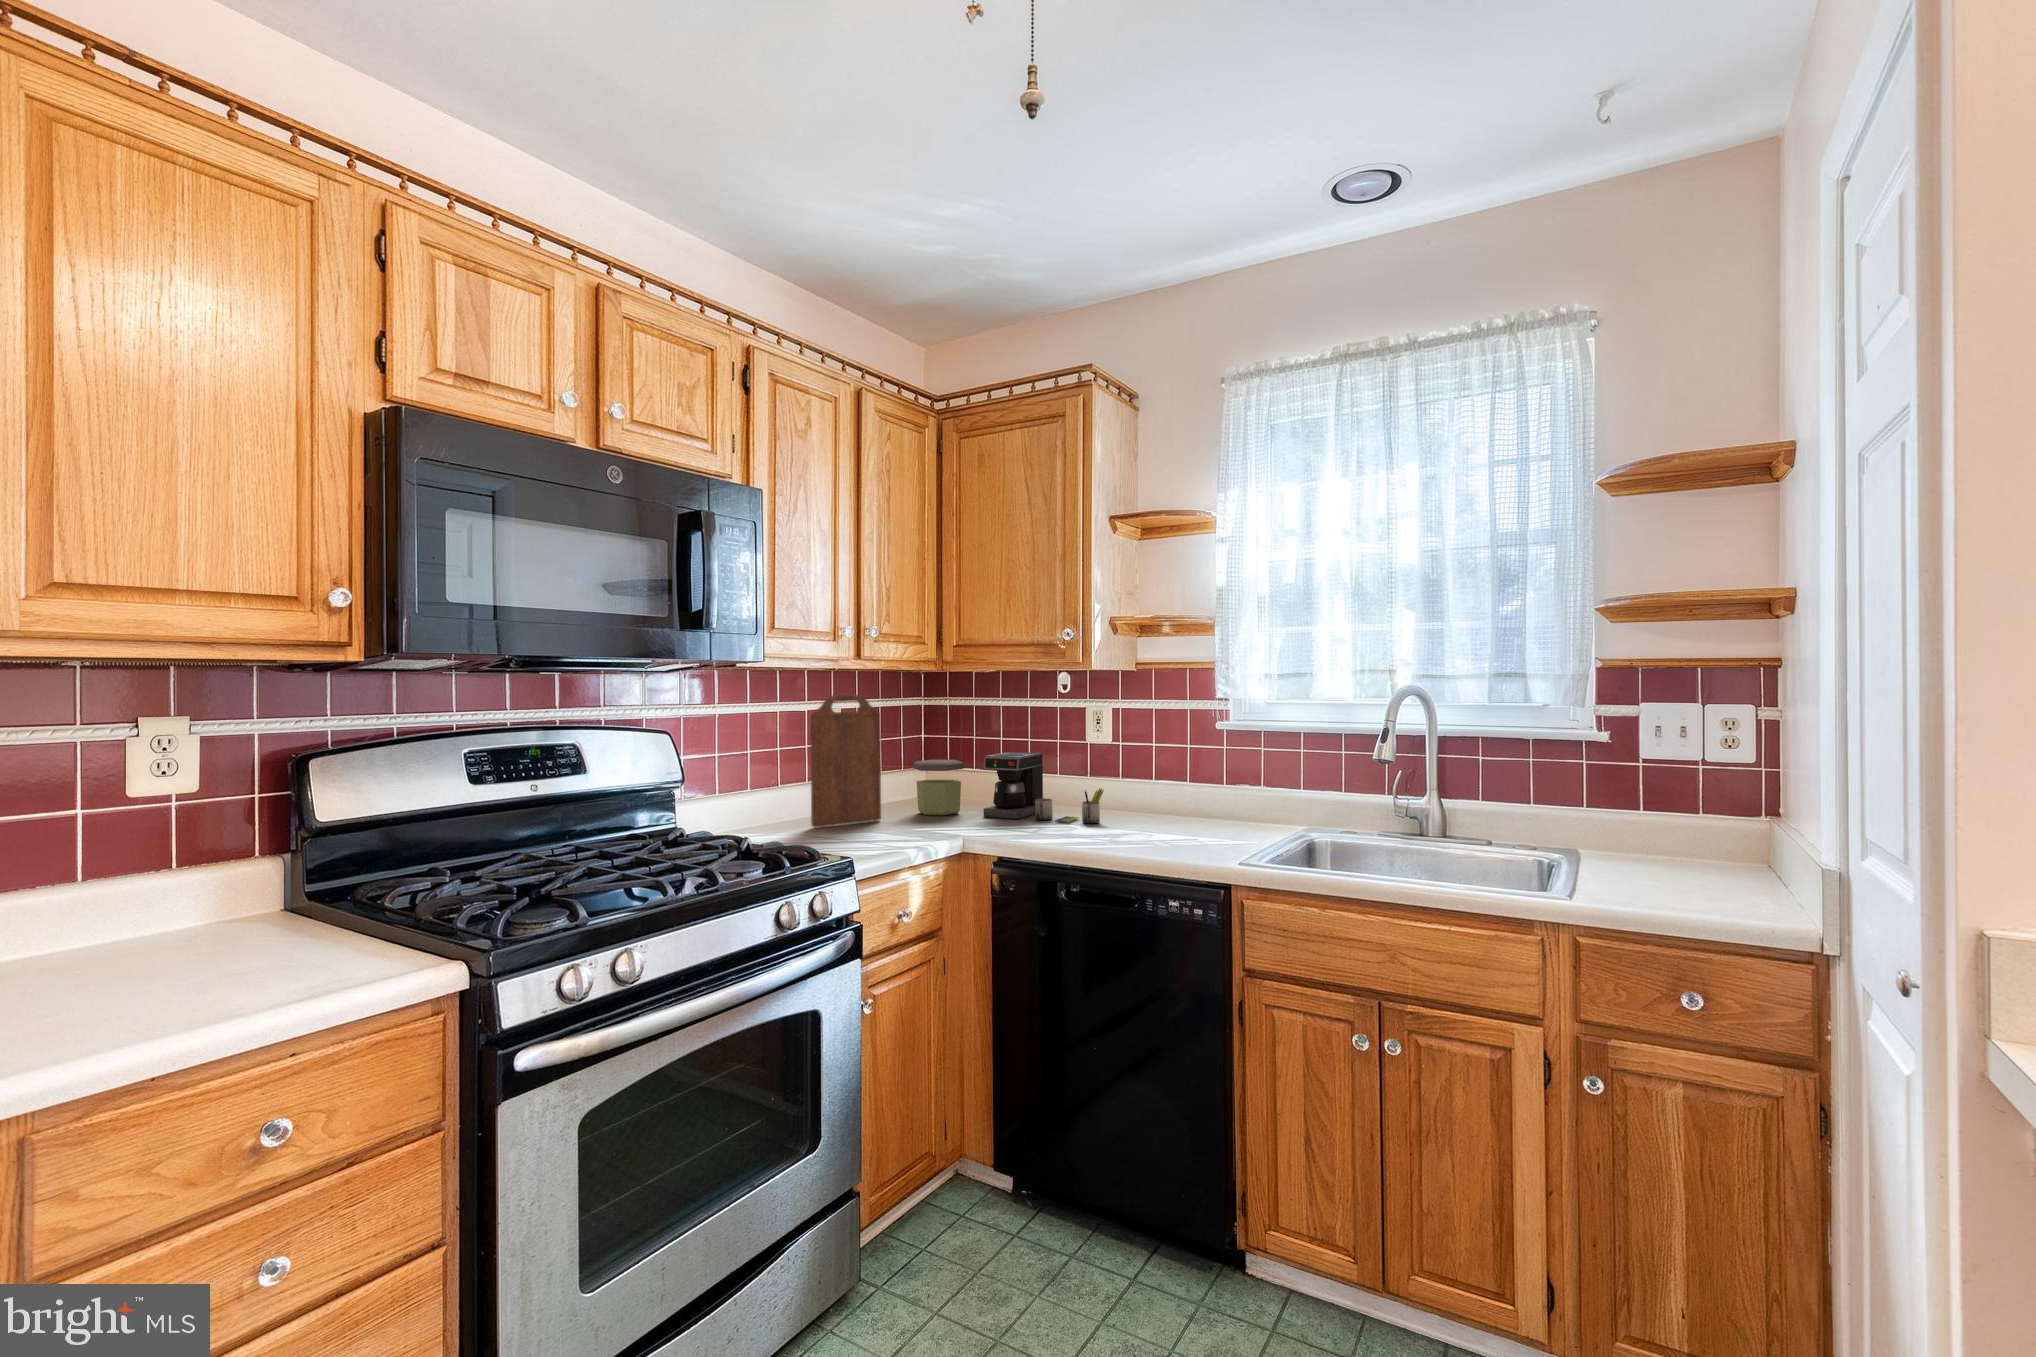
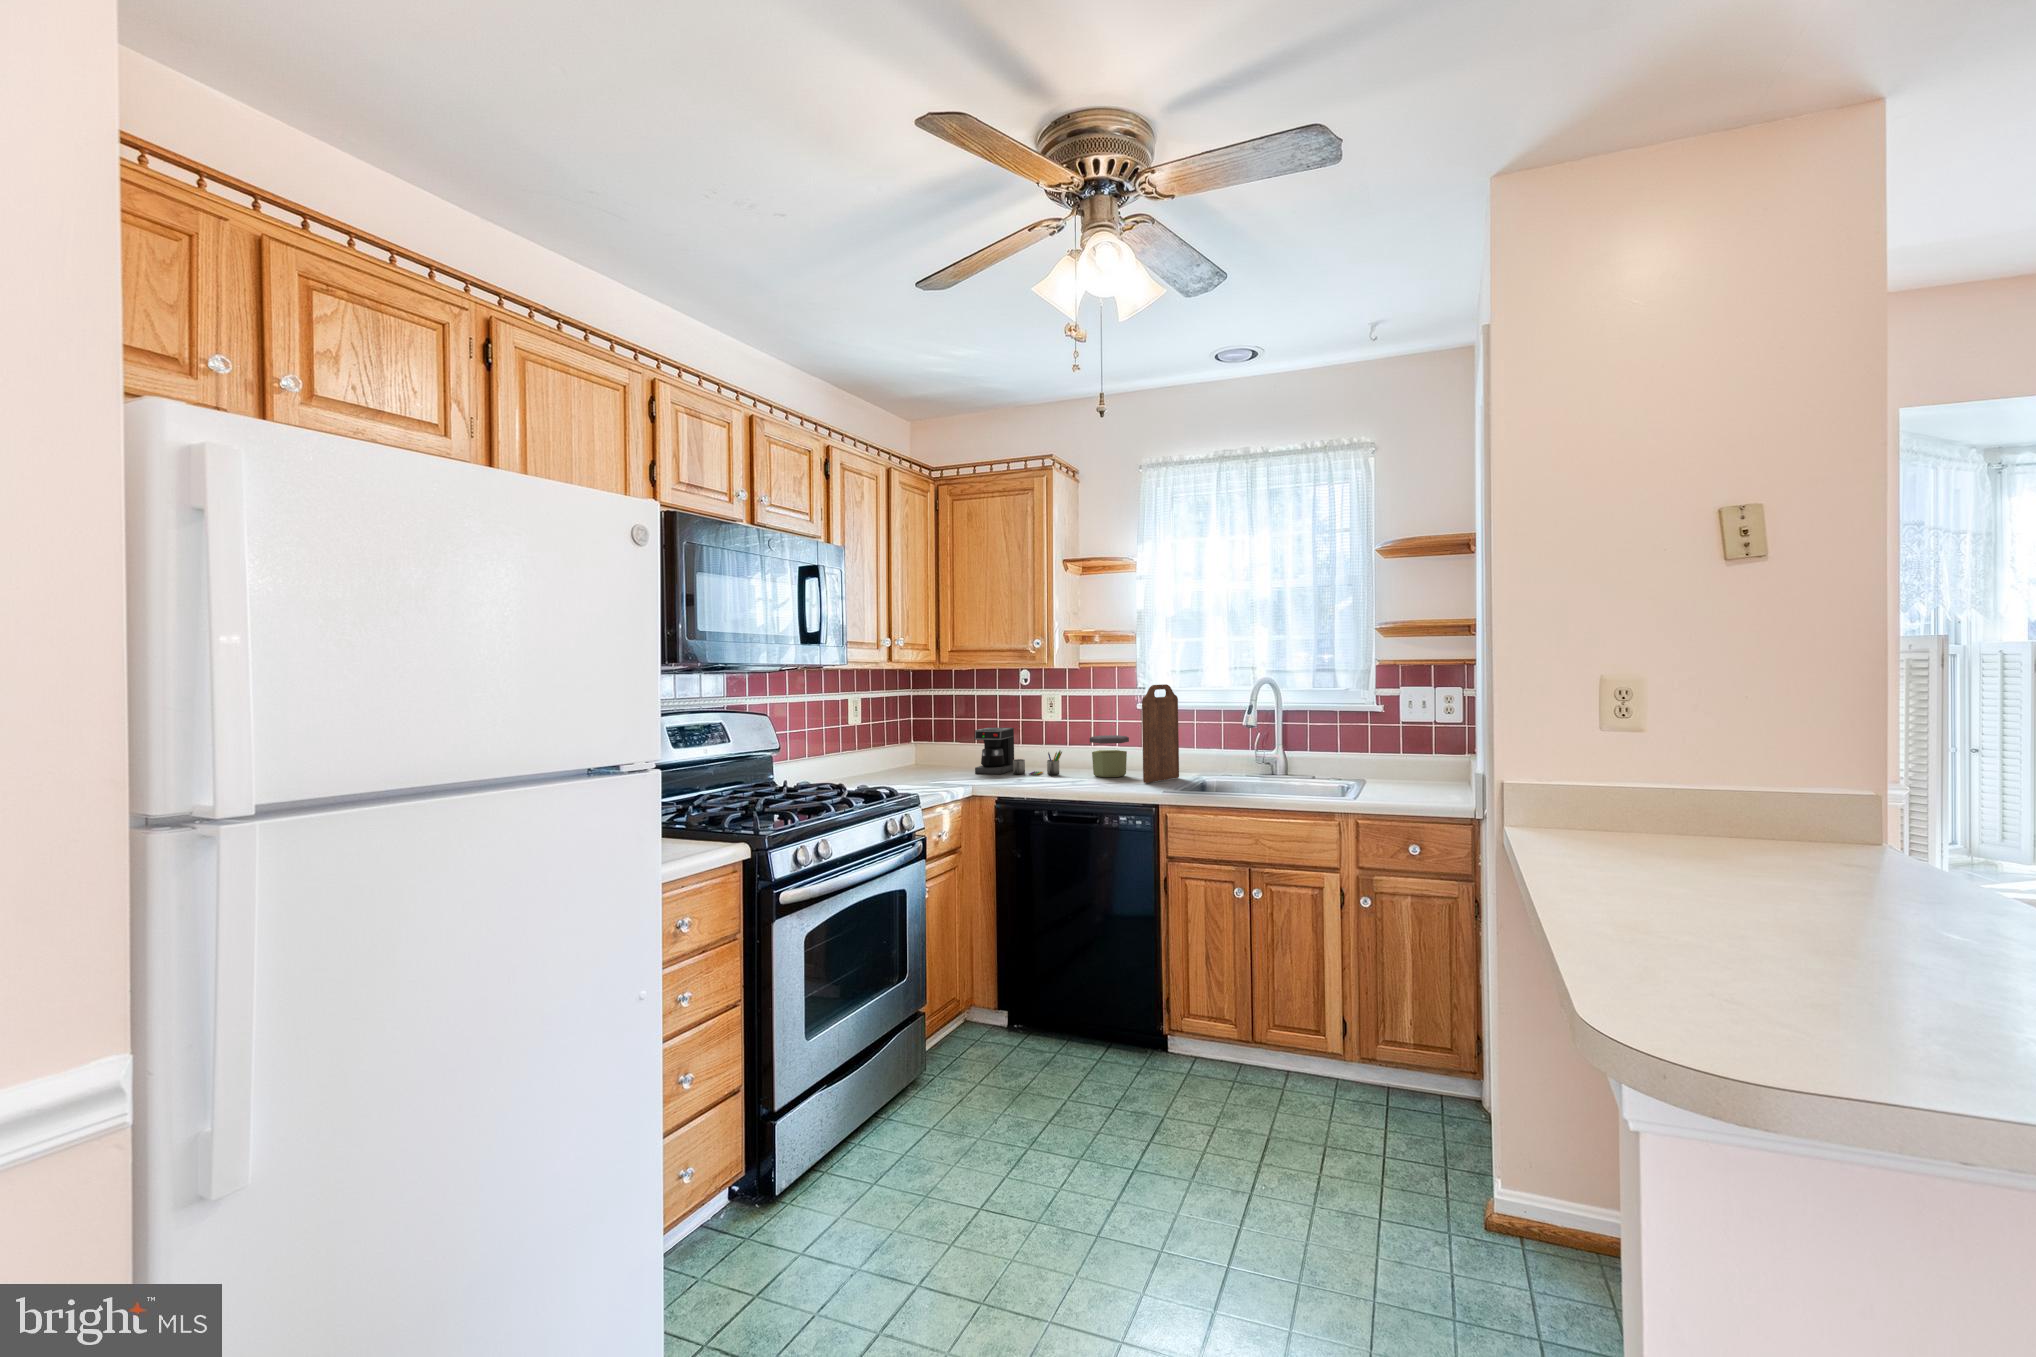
cutting board: present [810,695,881,828] -> present [1142,684,1179,783]
jar: present [913,760,964,815] -> present [1090,735,1129,777]

